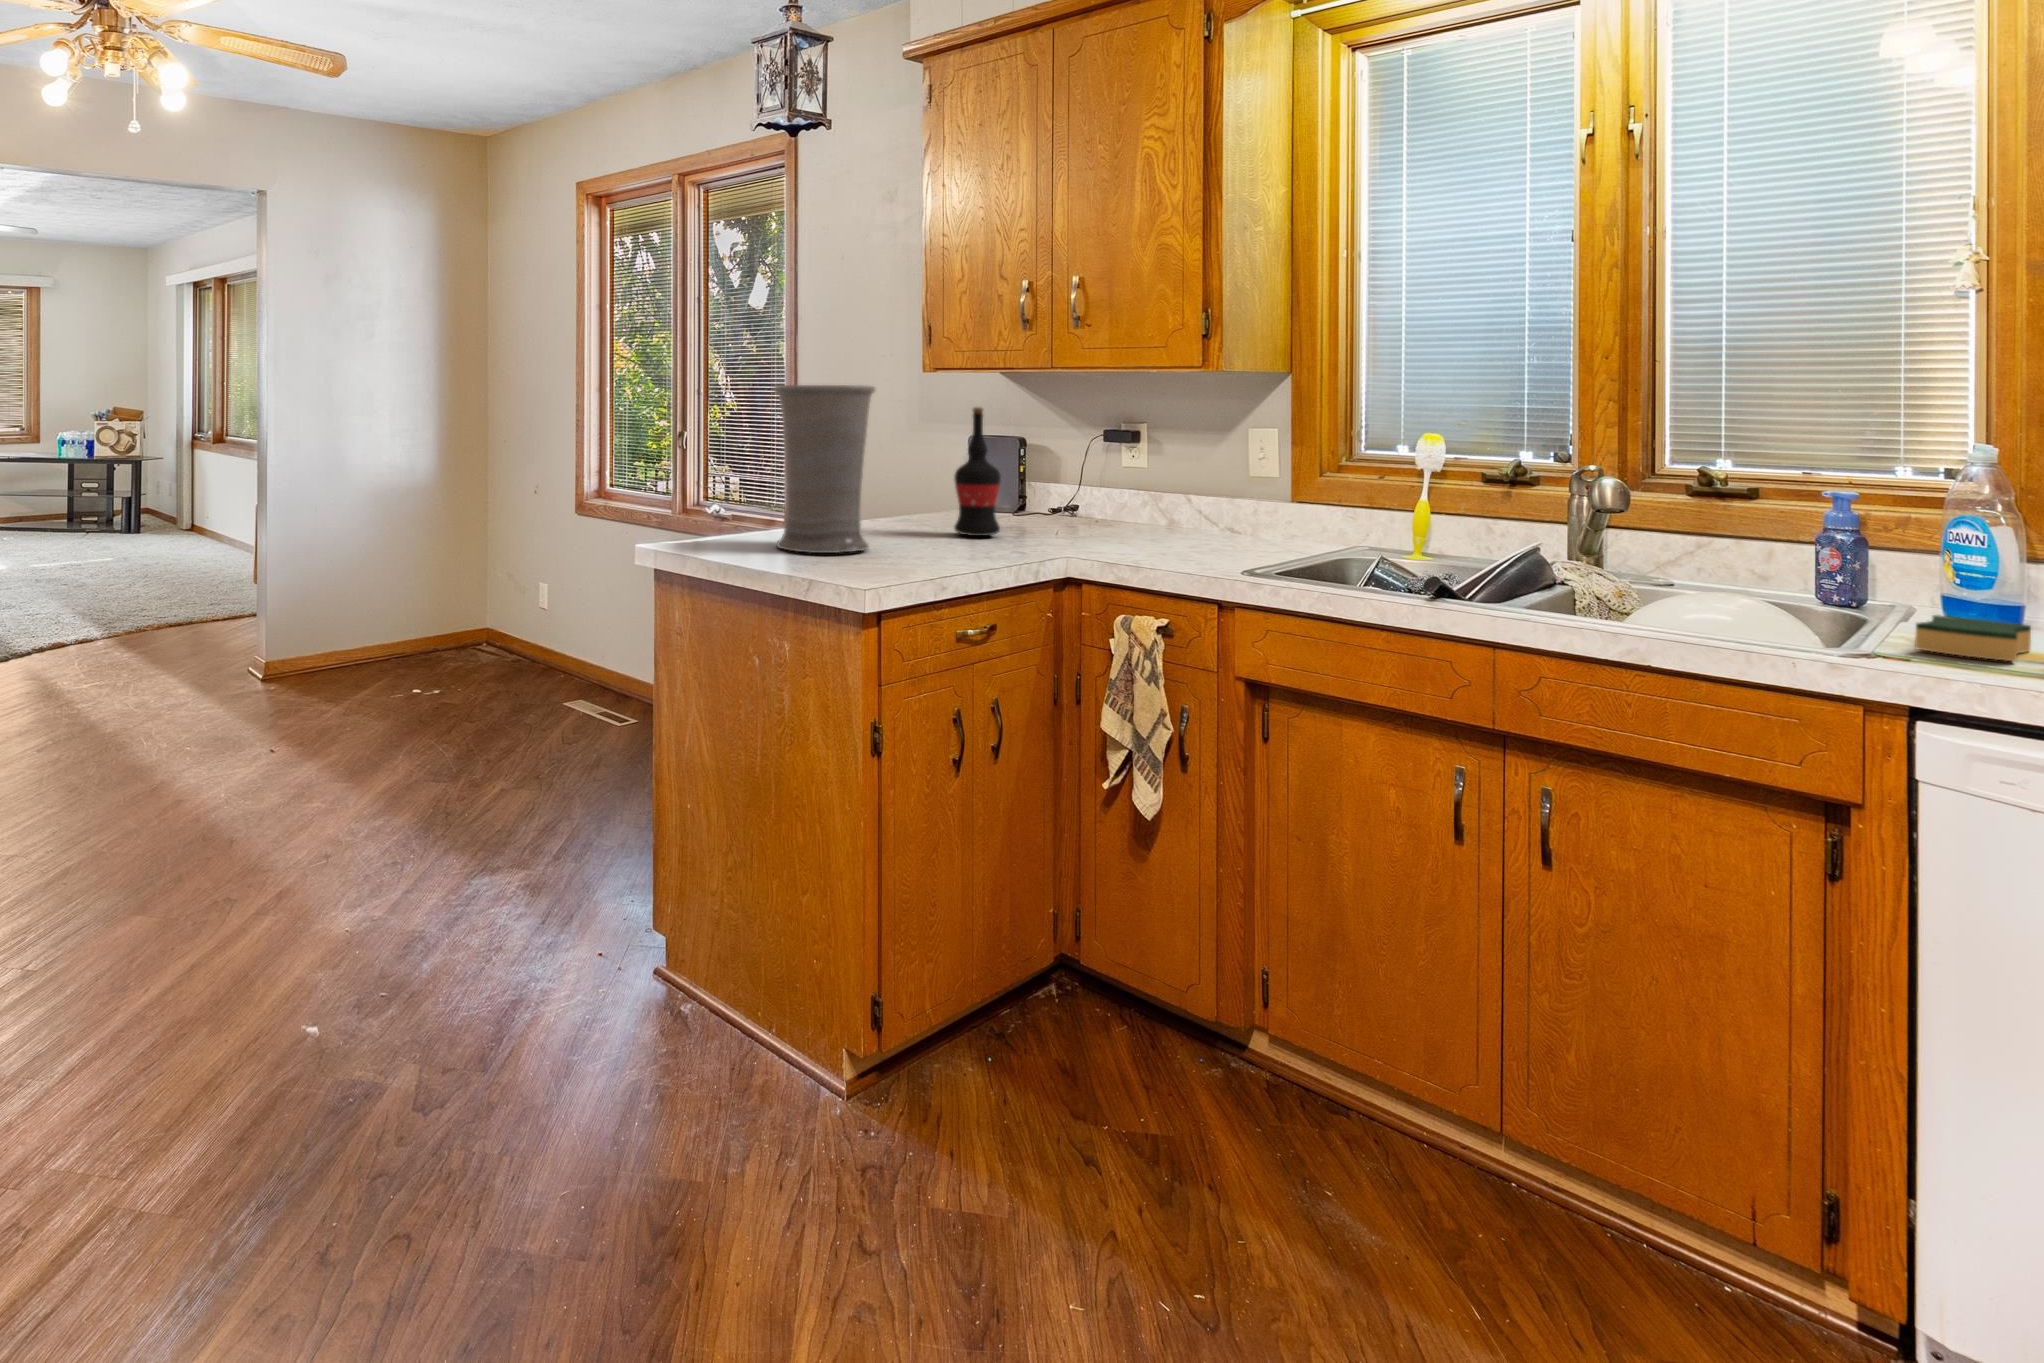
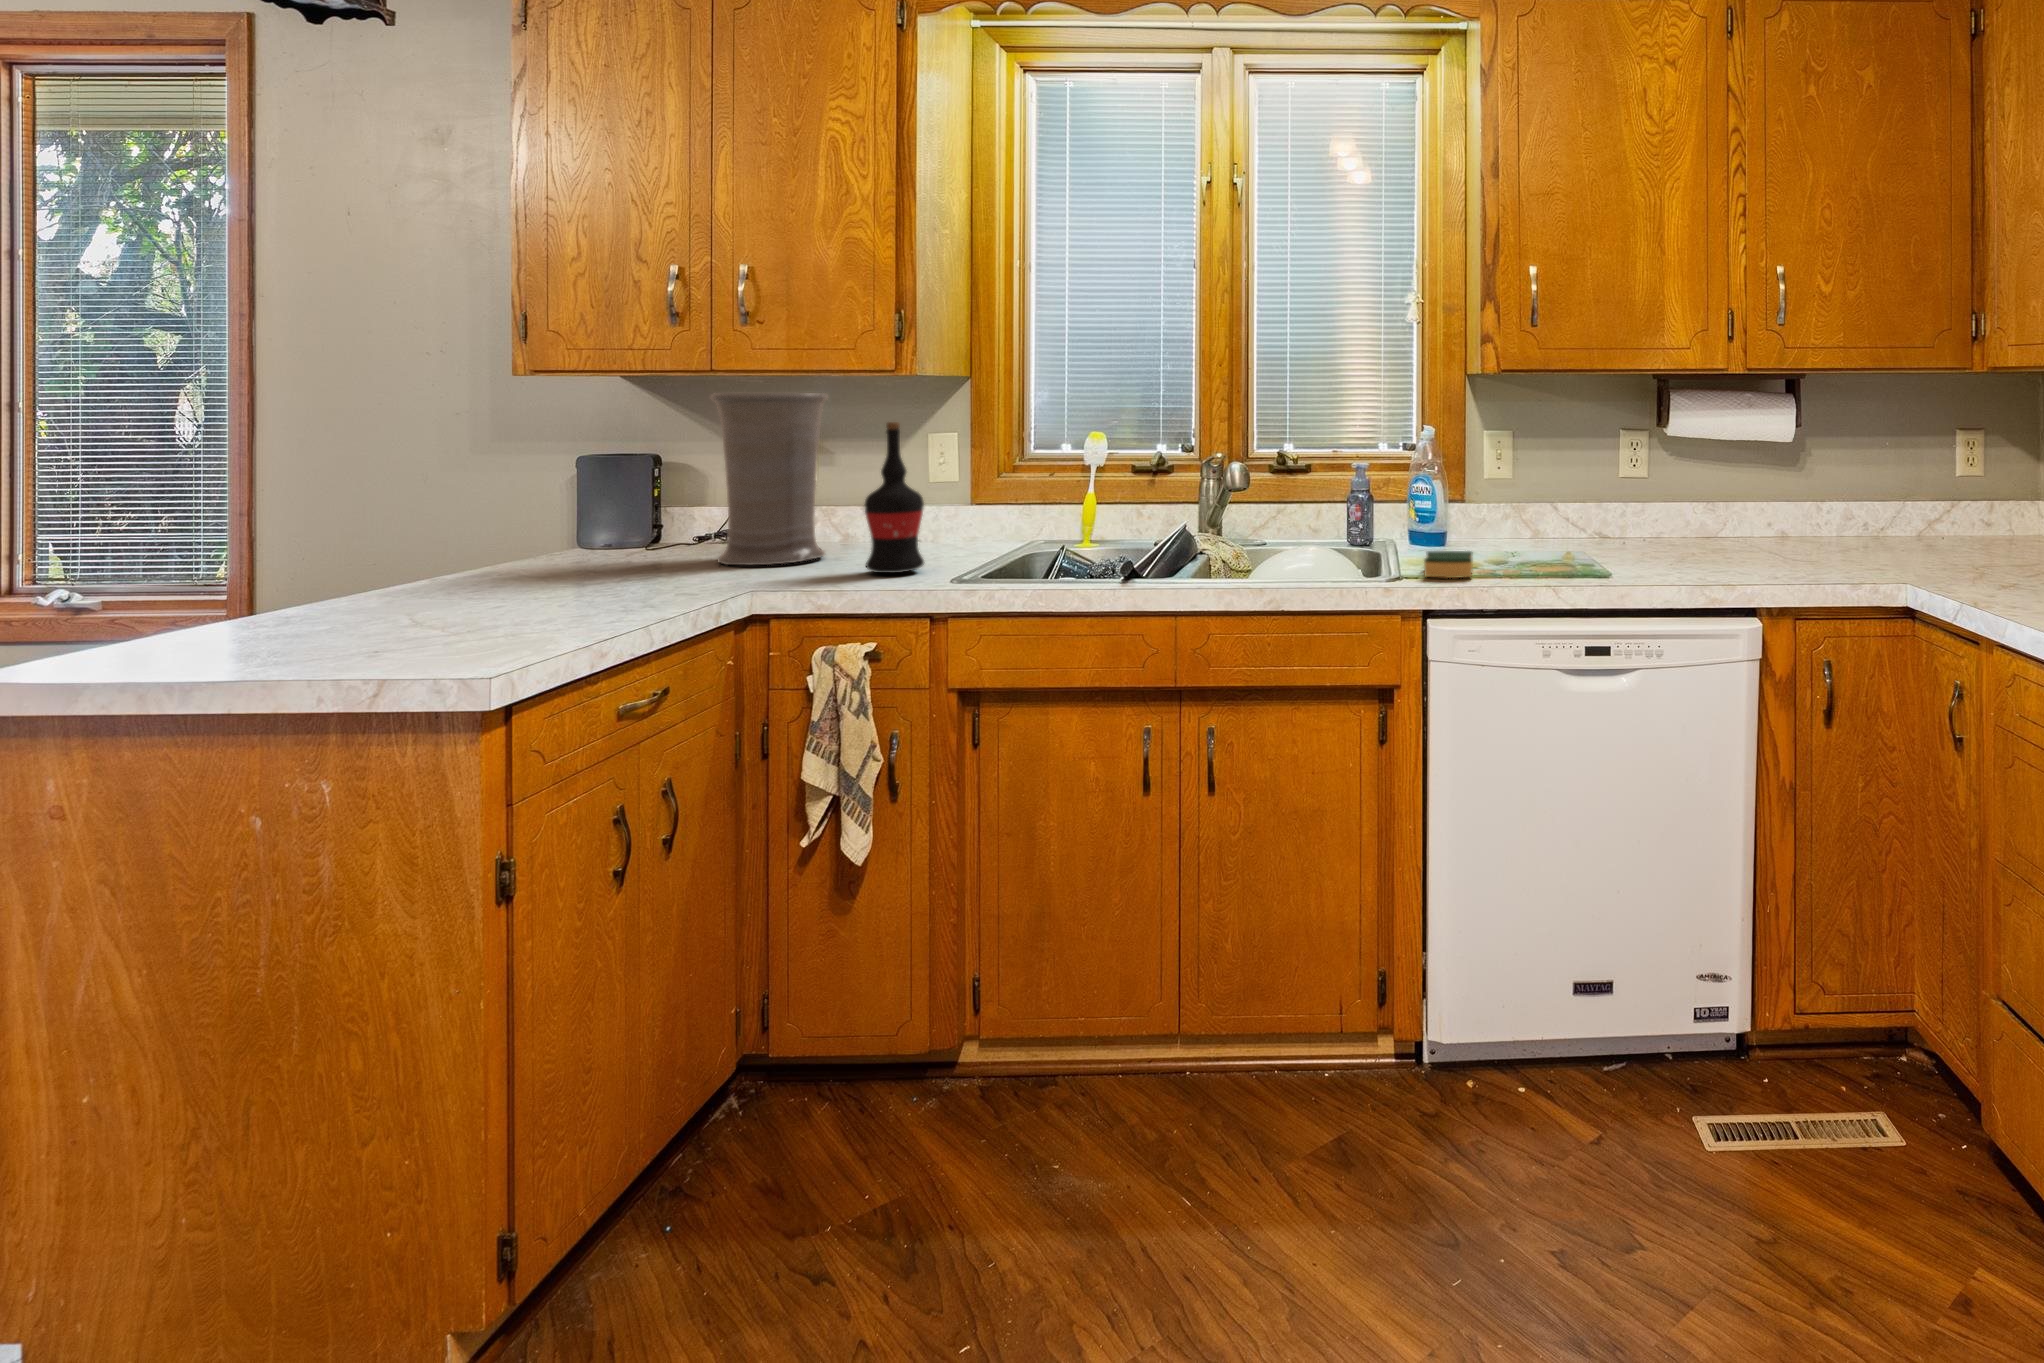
vase: present [774,385,875,553] -> present [711,393,828,565]
wine bottle: present [954,407,1001,536] -> present [865,422,925,573]

